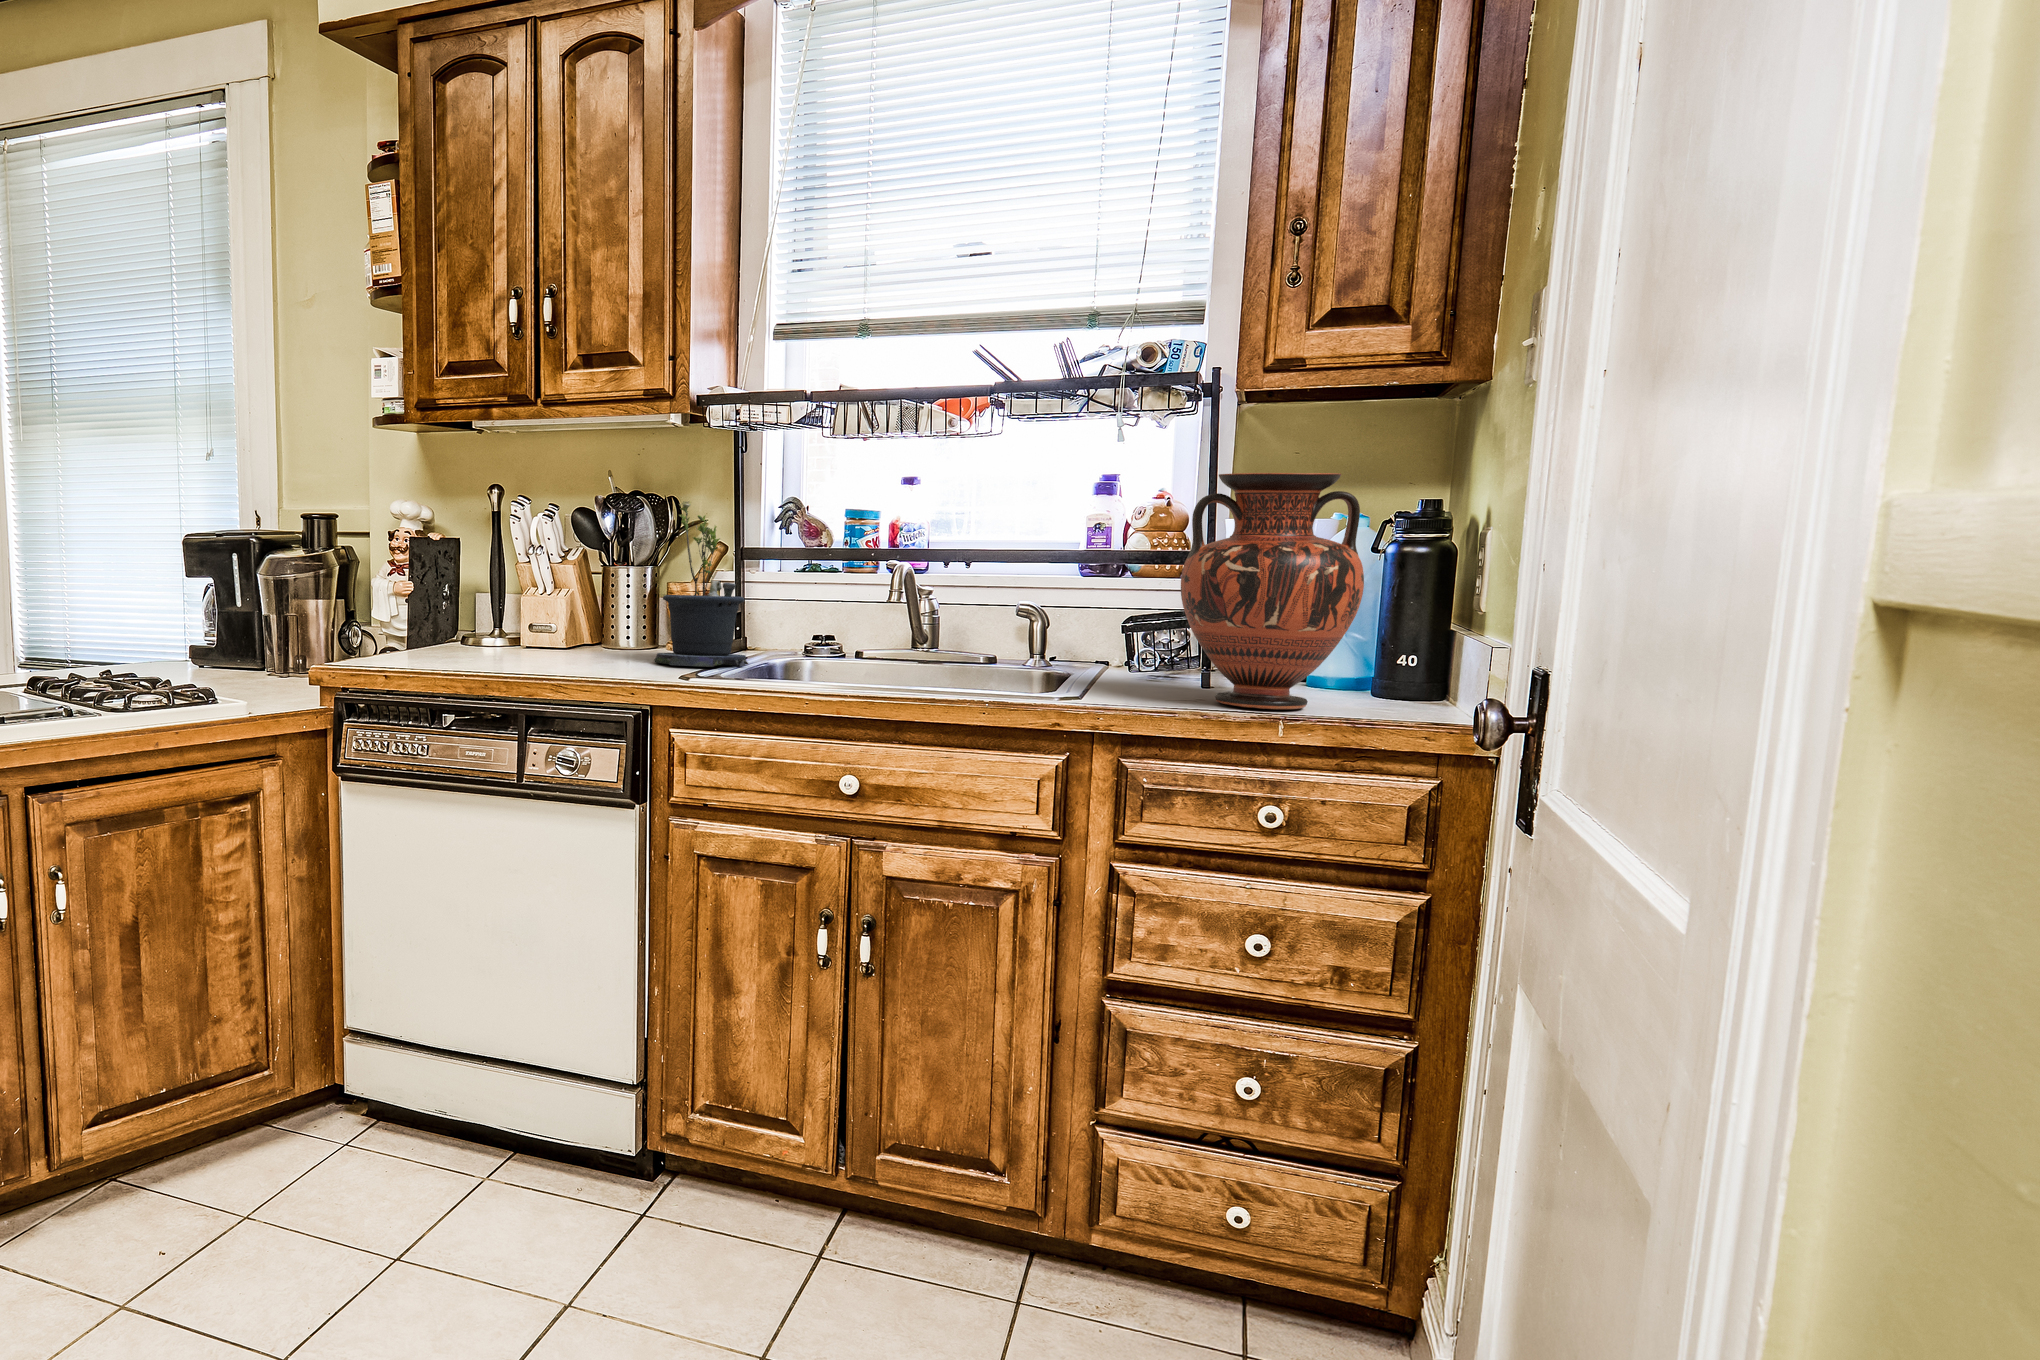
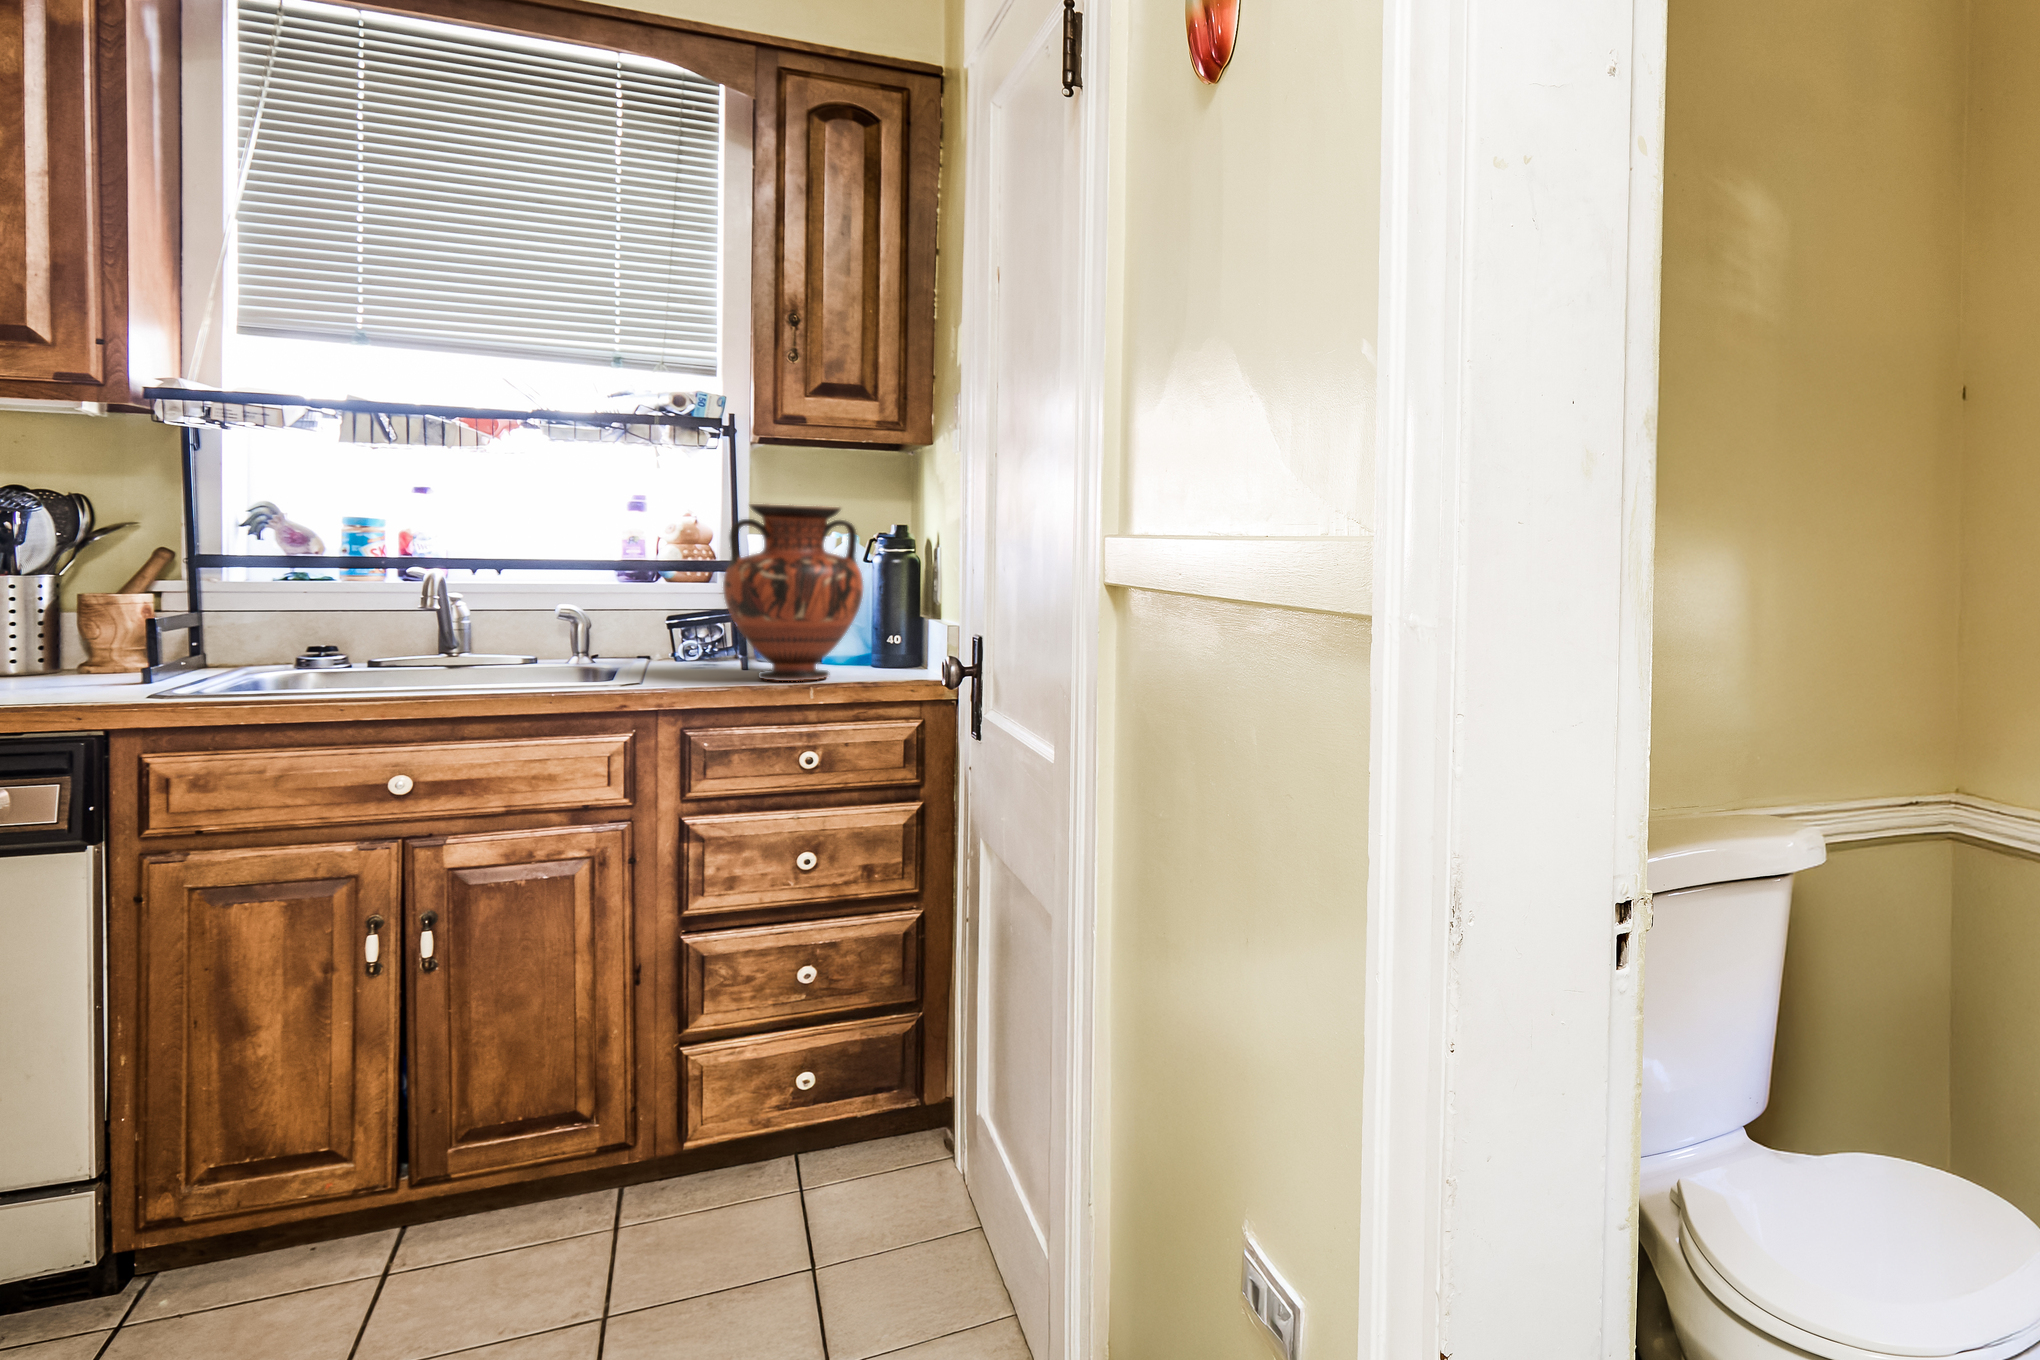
potted plant: present [654,501,748,667] -> none [74,507,230,690]

